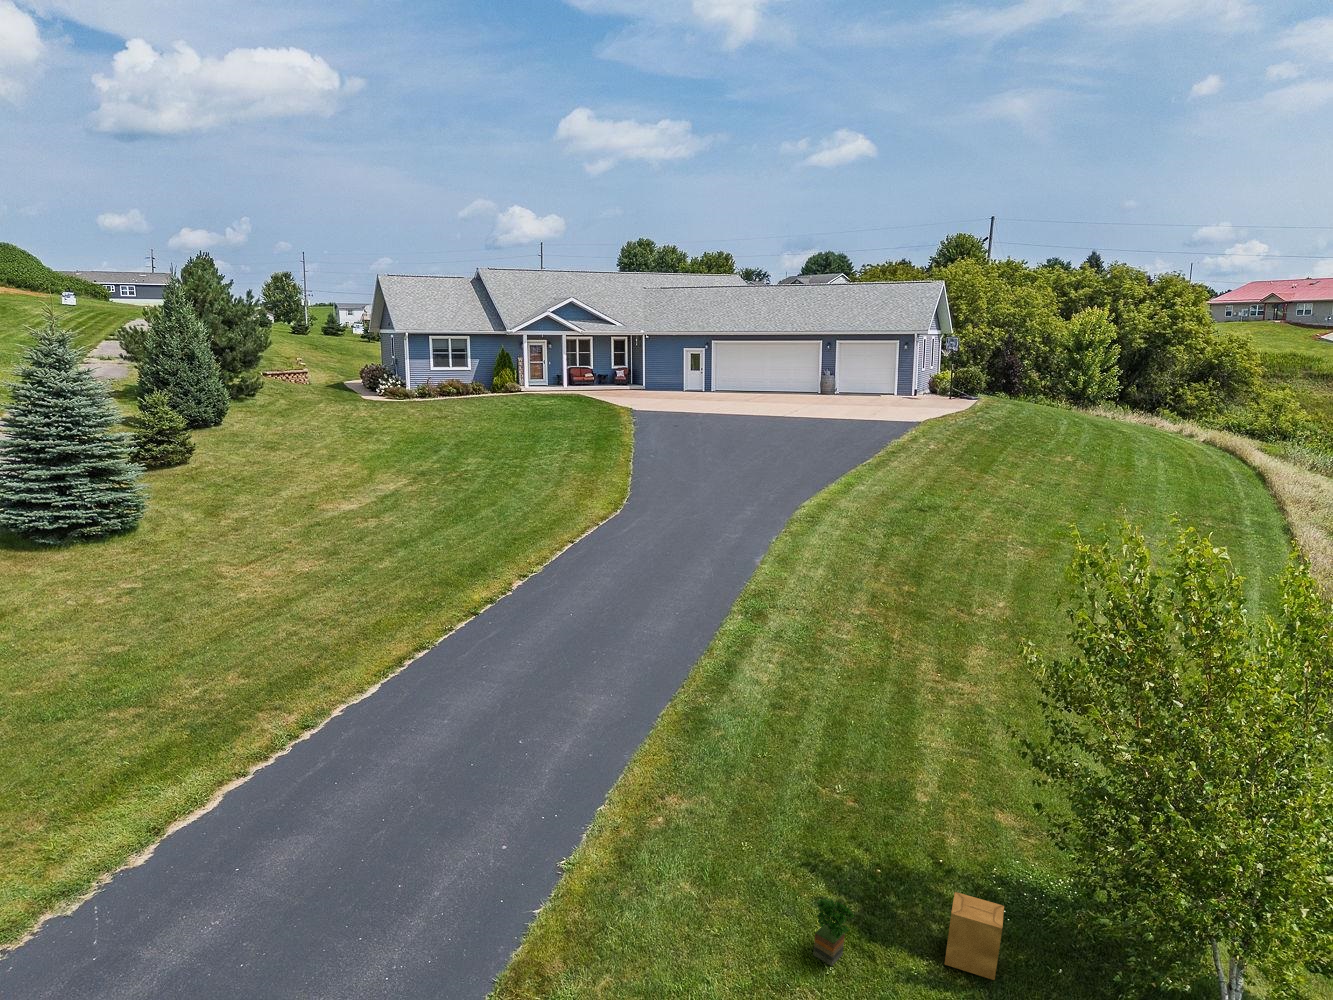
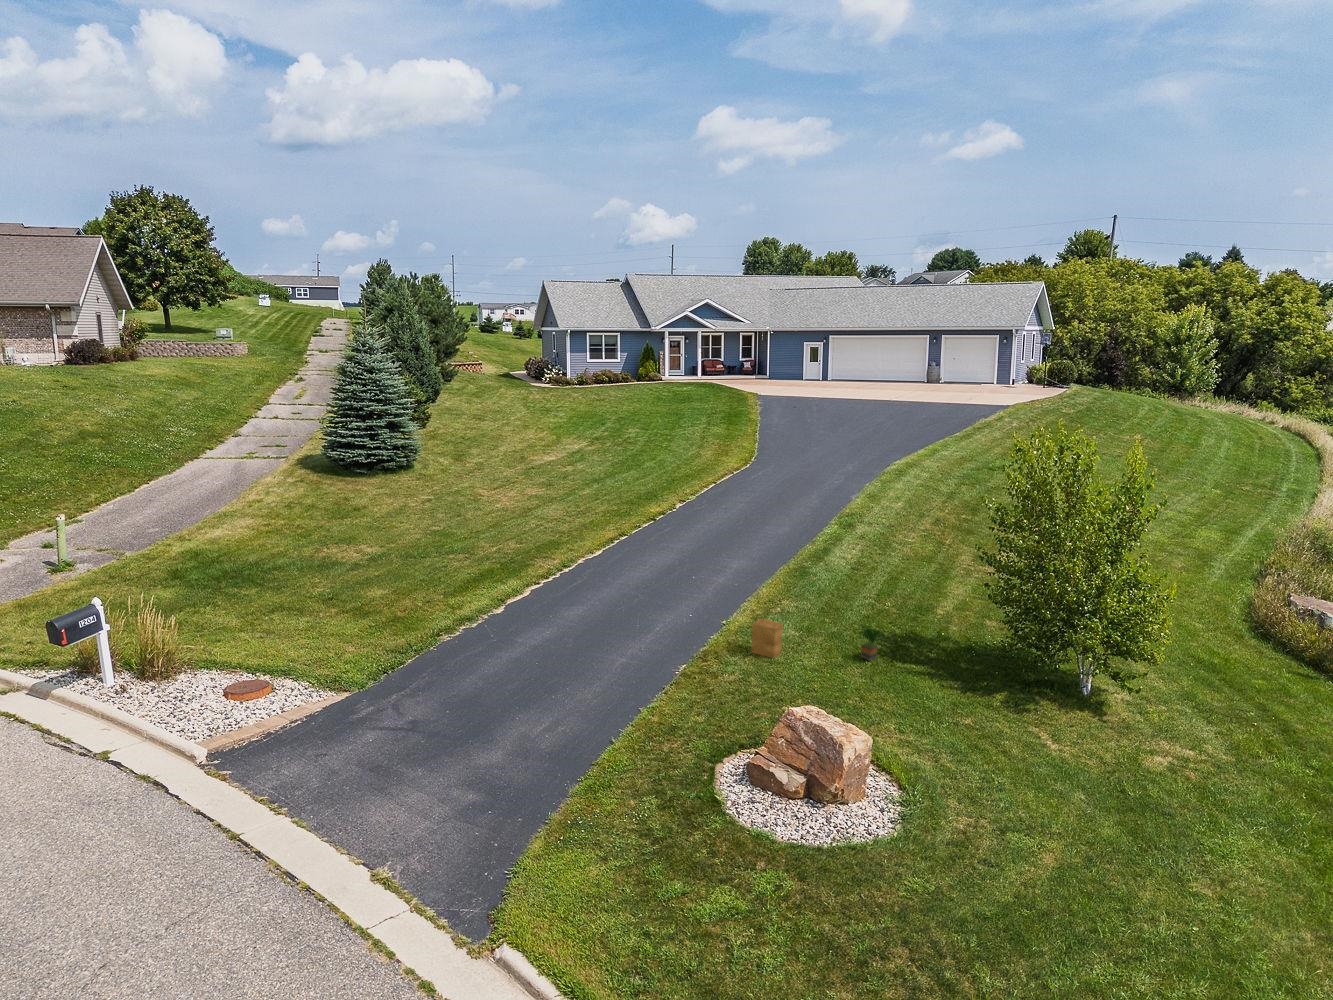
cardboard box: present [945,892,1004,980] -> present [751,618,783,658]

